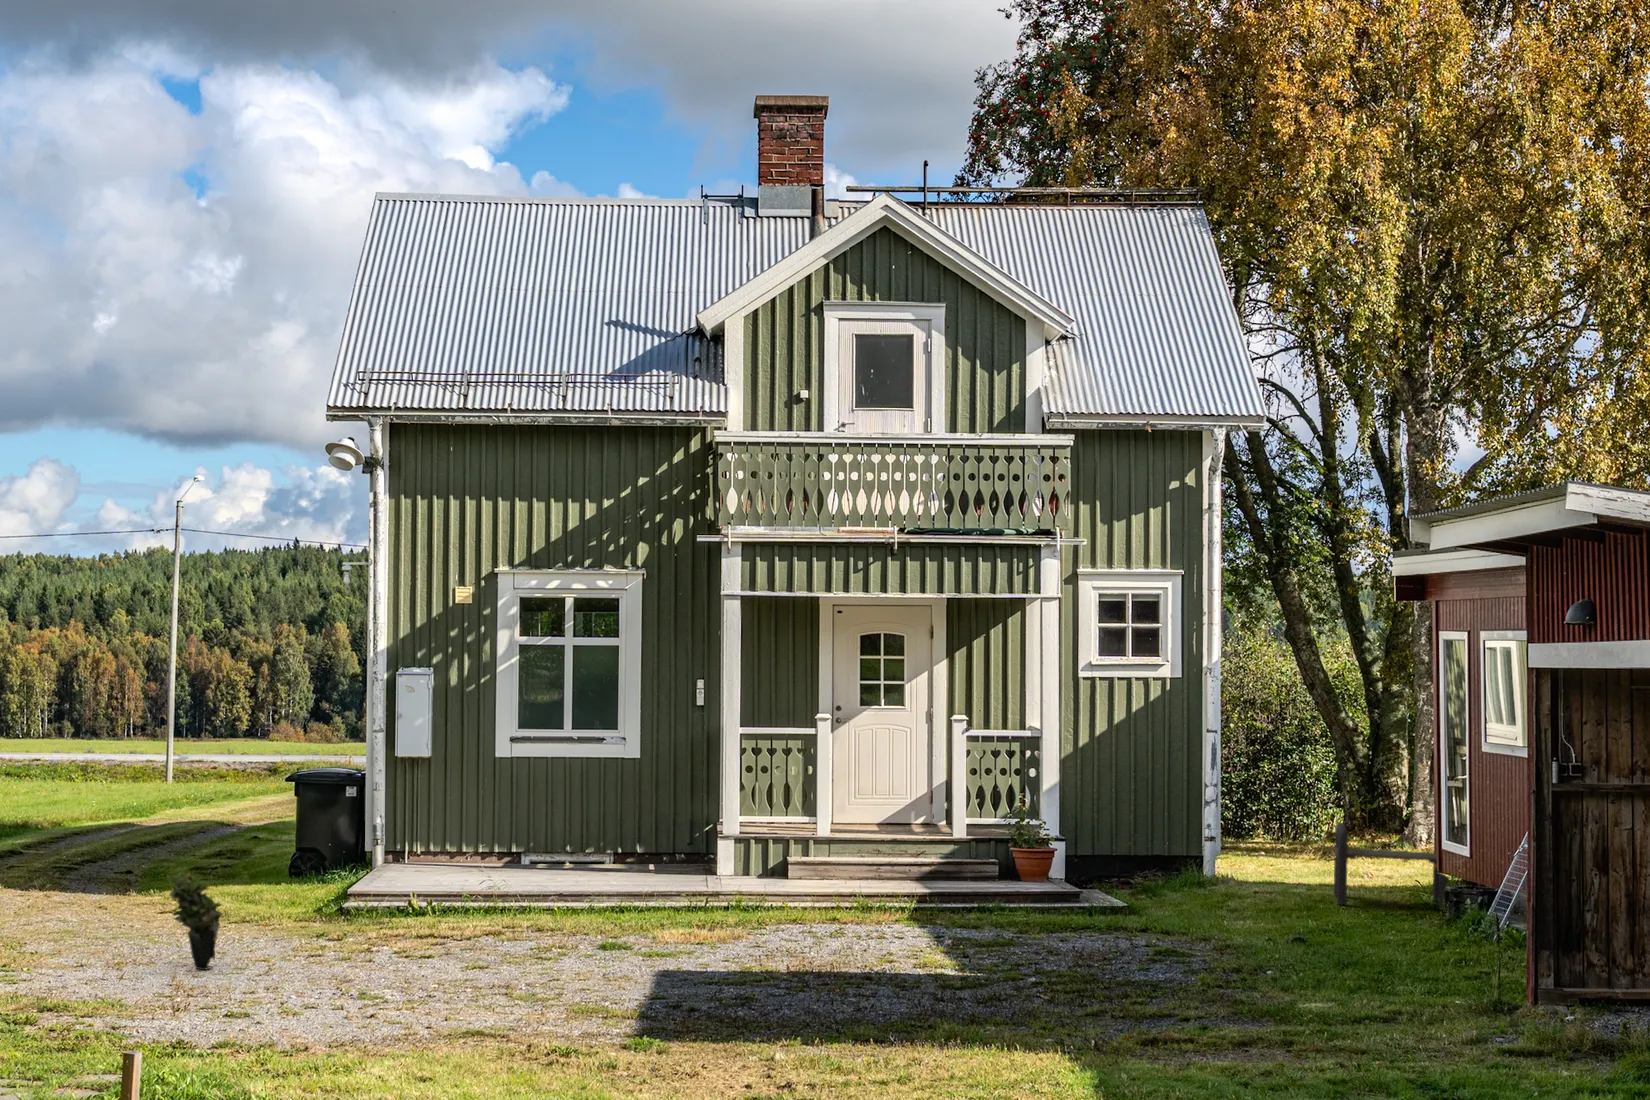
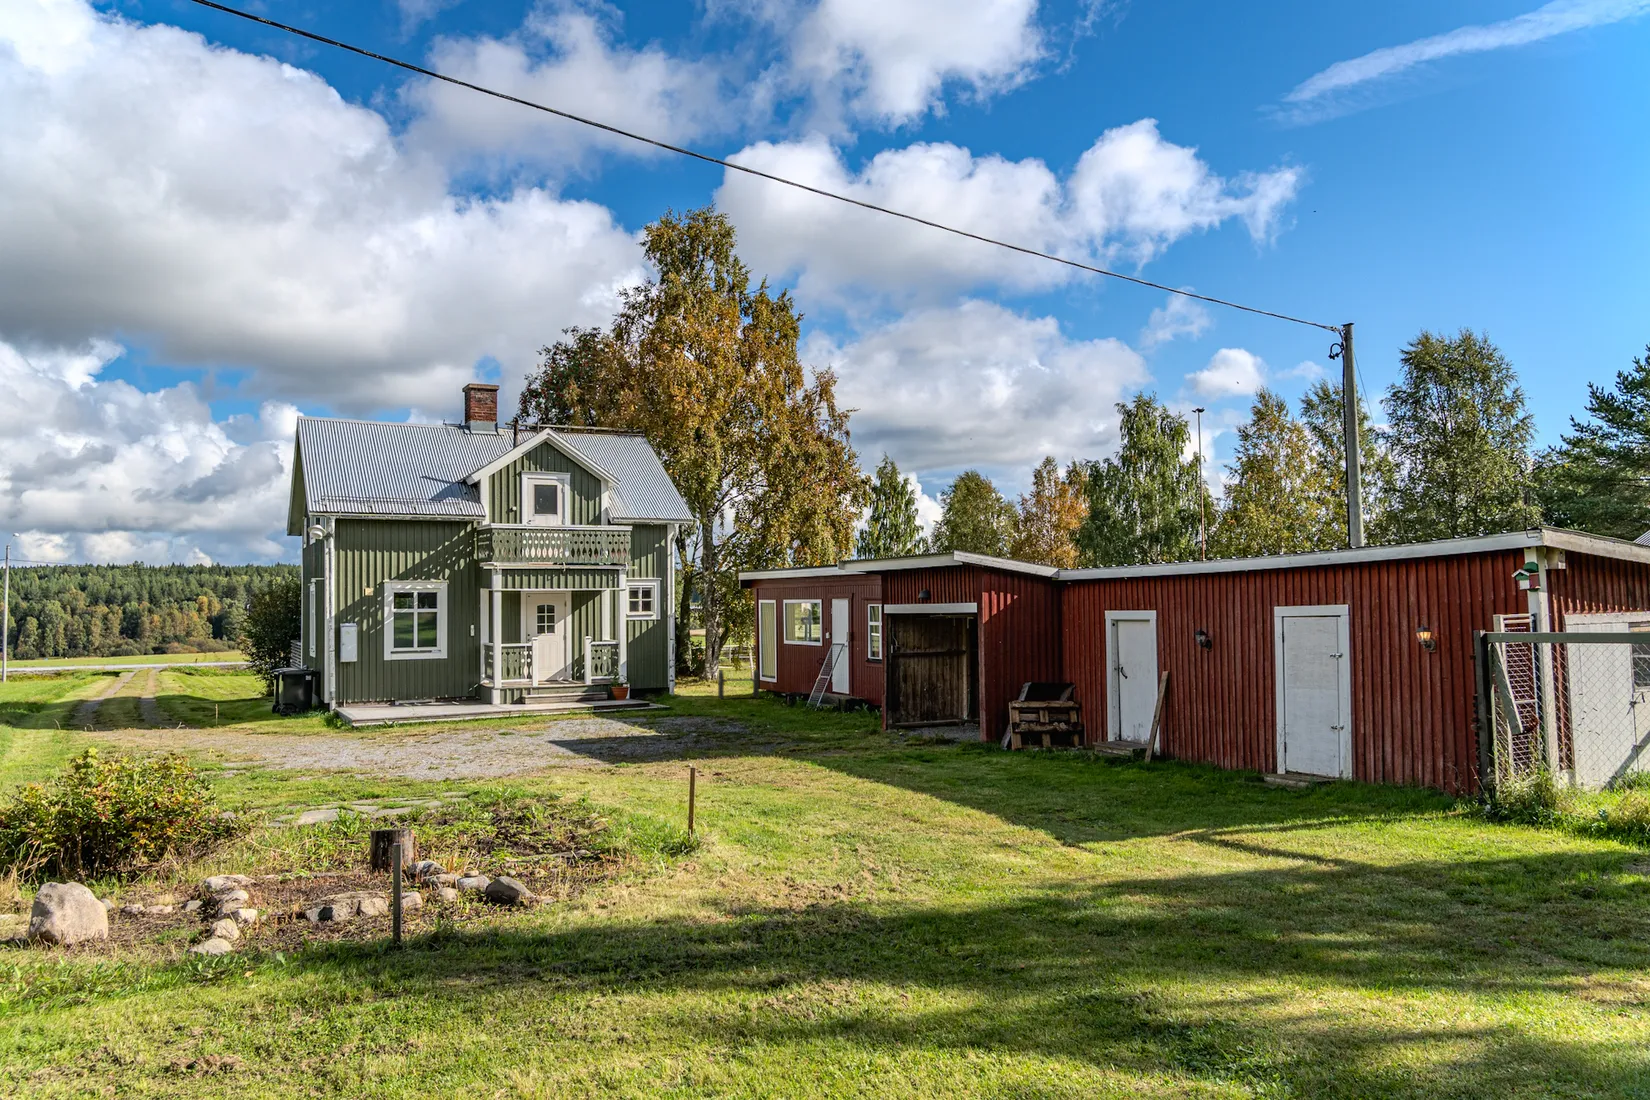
potted plant: present [167,873,222,970] -> none [285,699,311,737]

